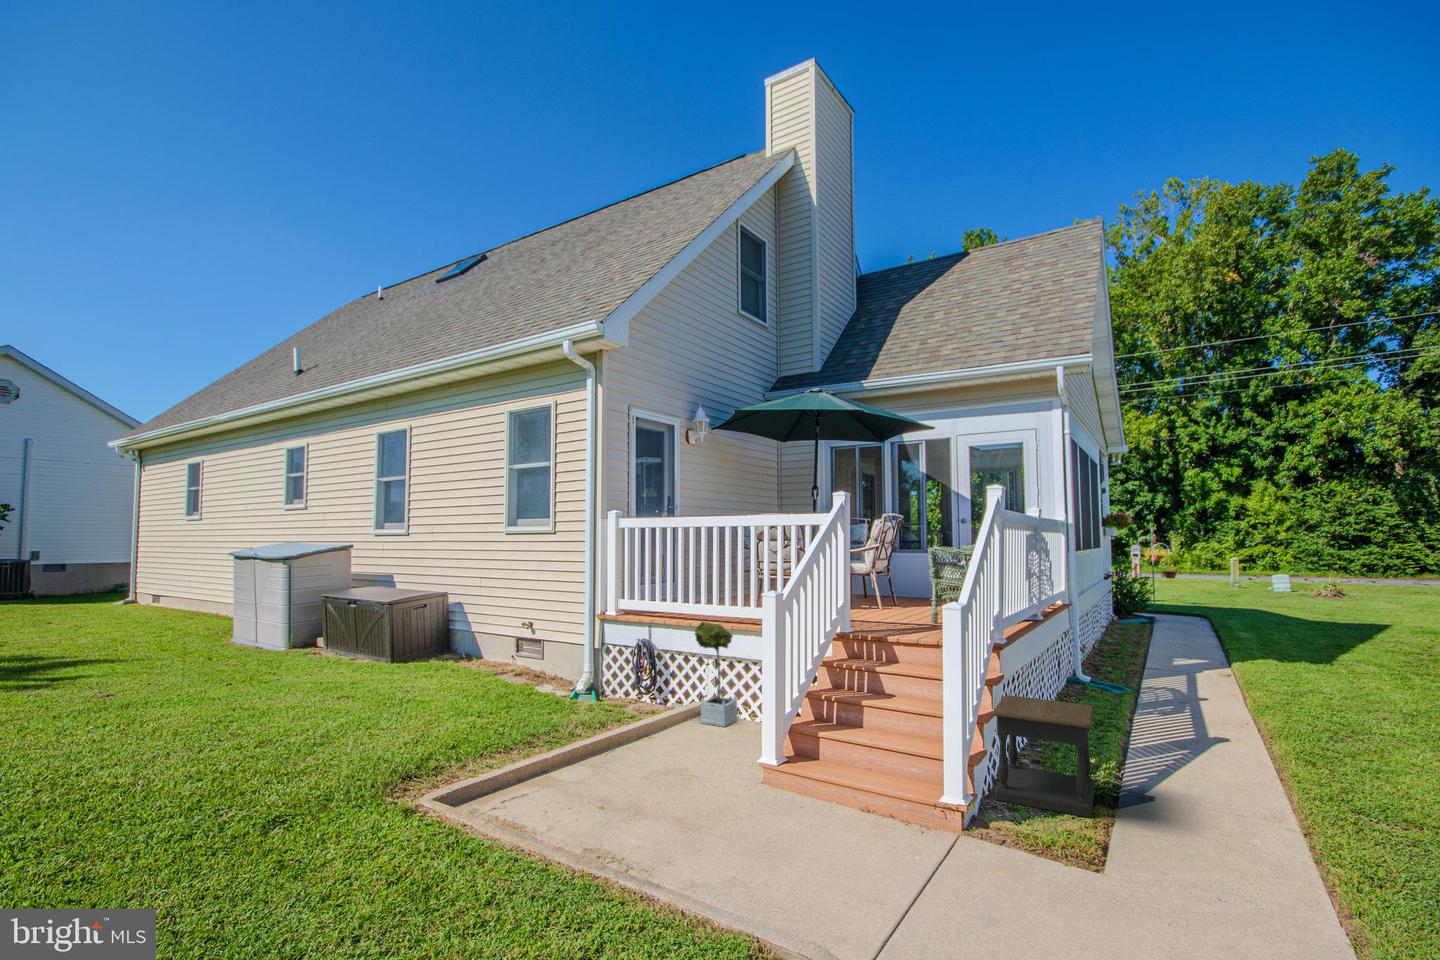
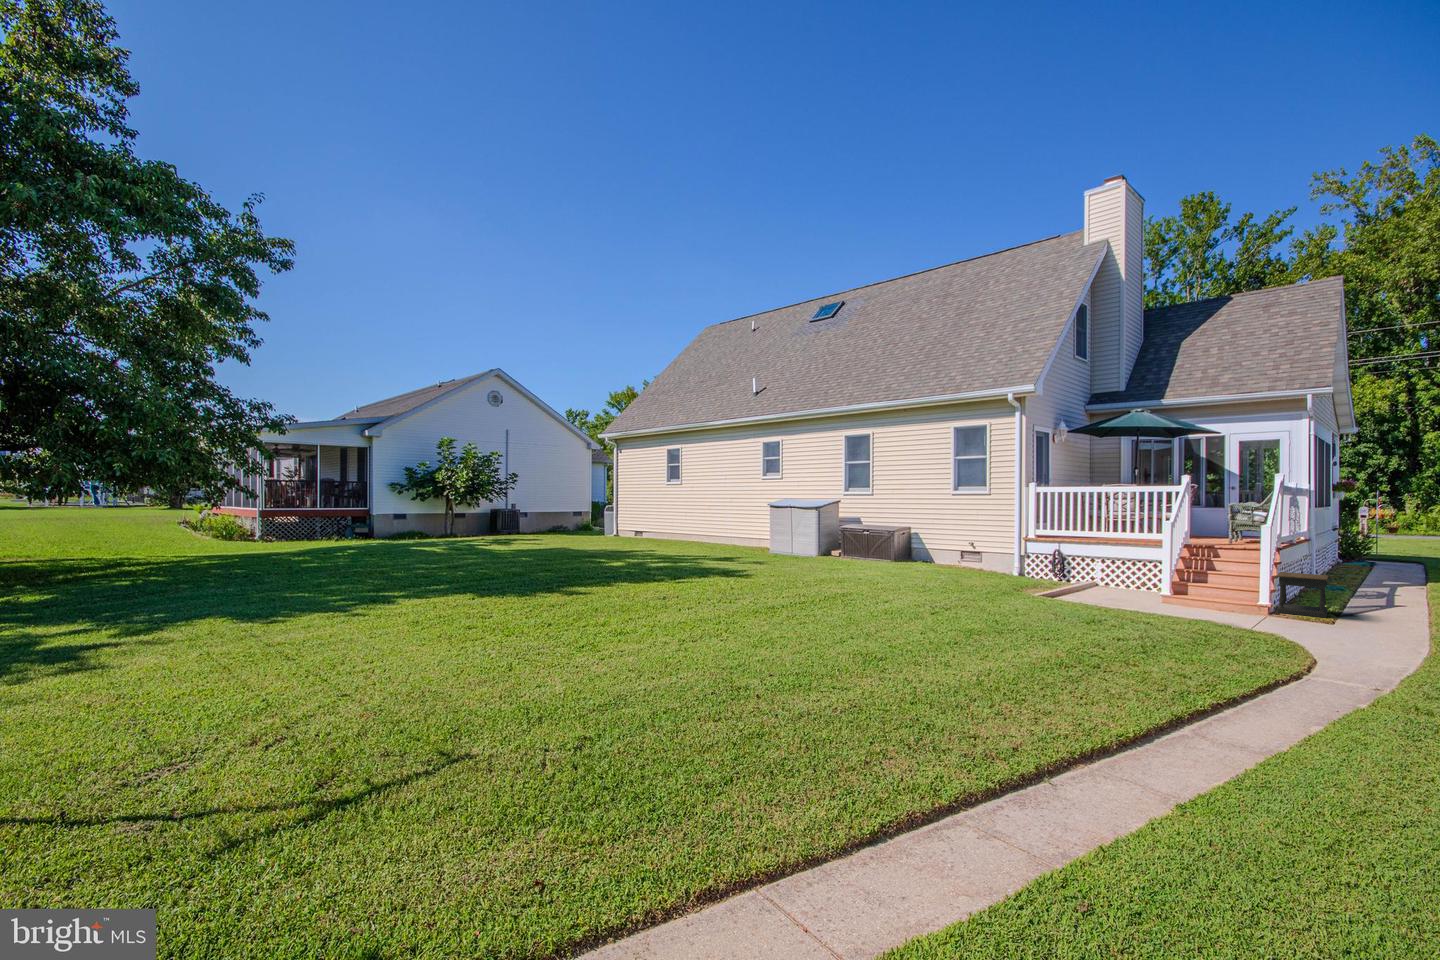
potted tree: present [695,622,737,727] -> none [1093,540,1118,592]

